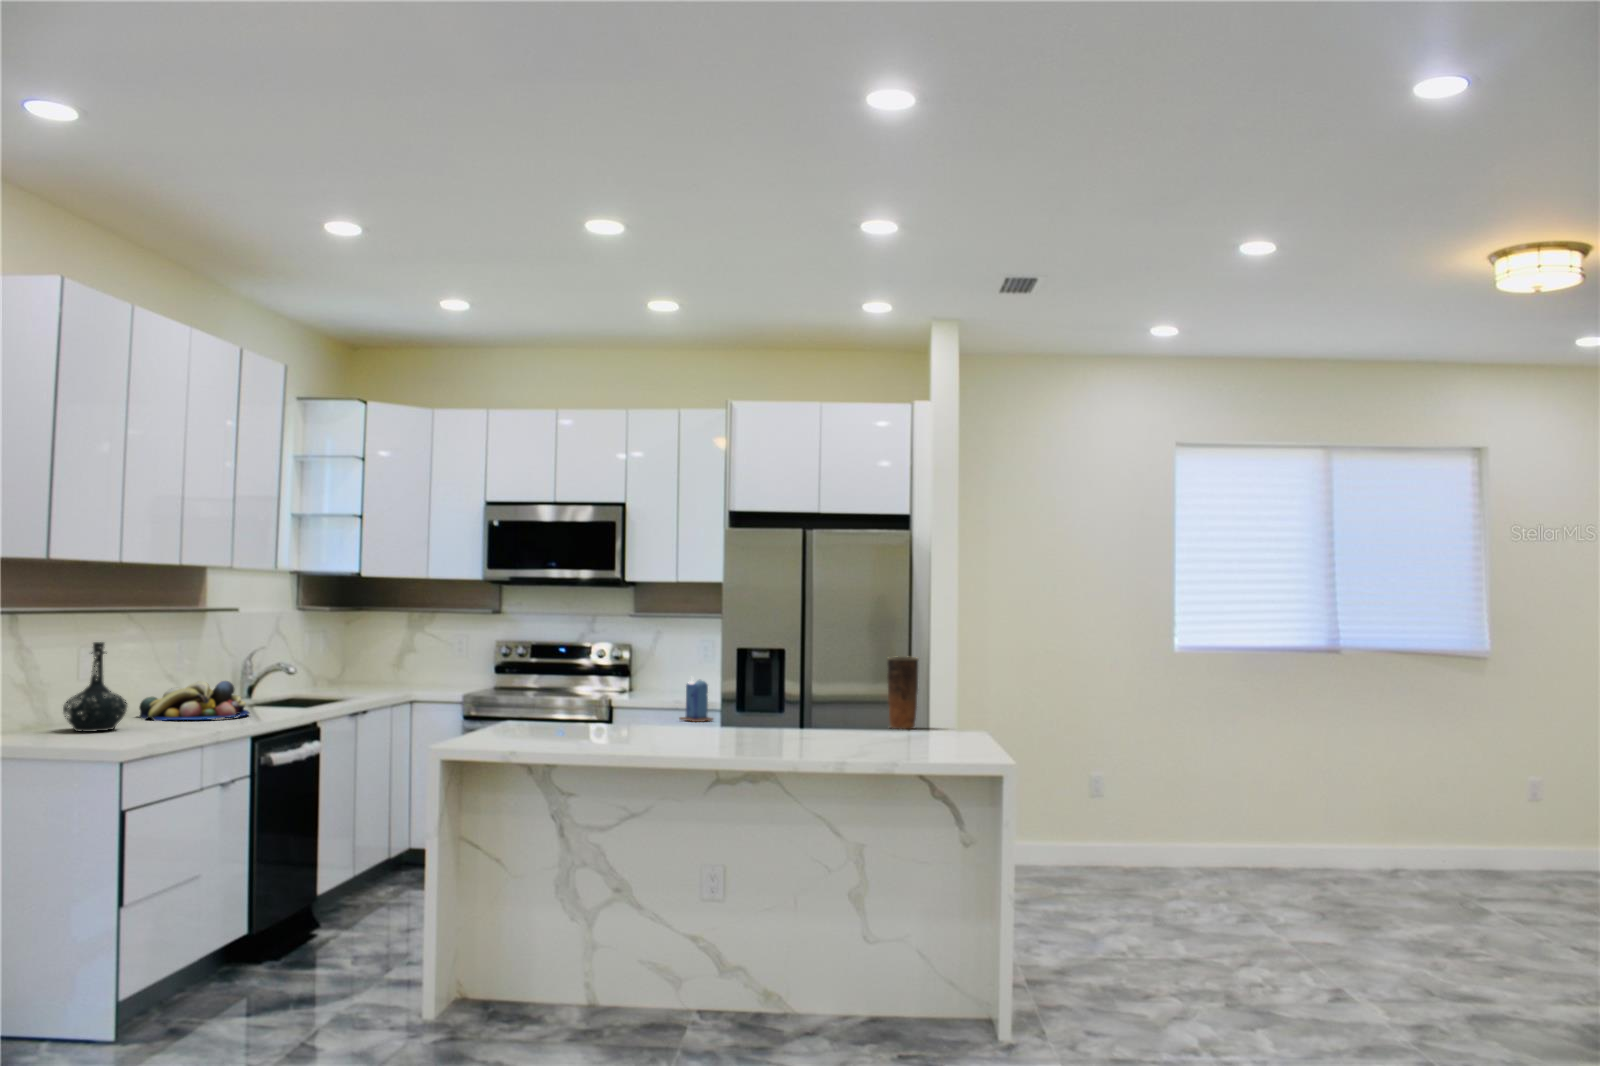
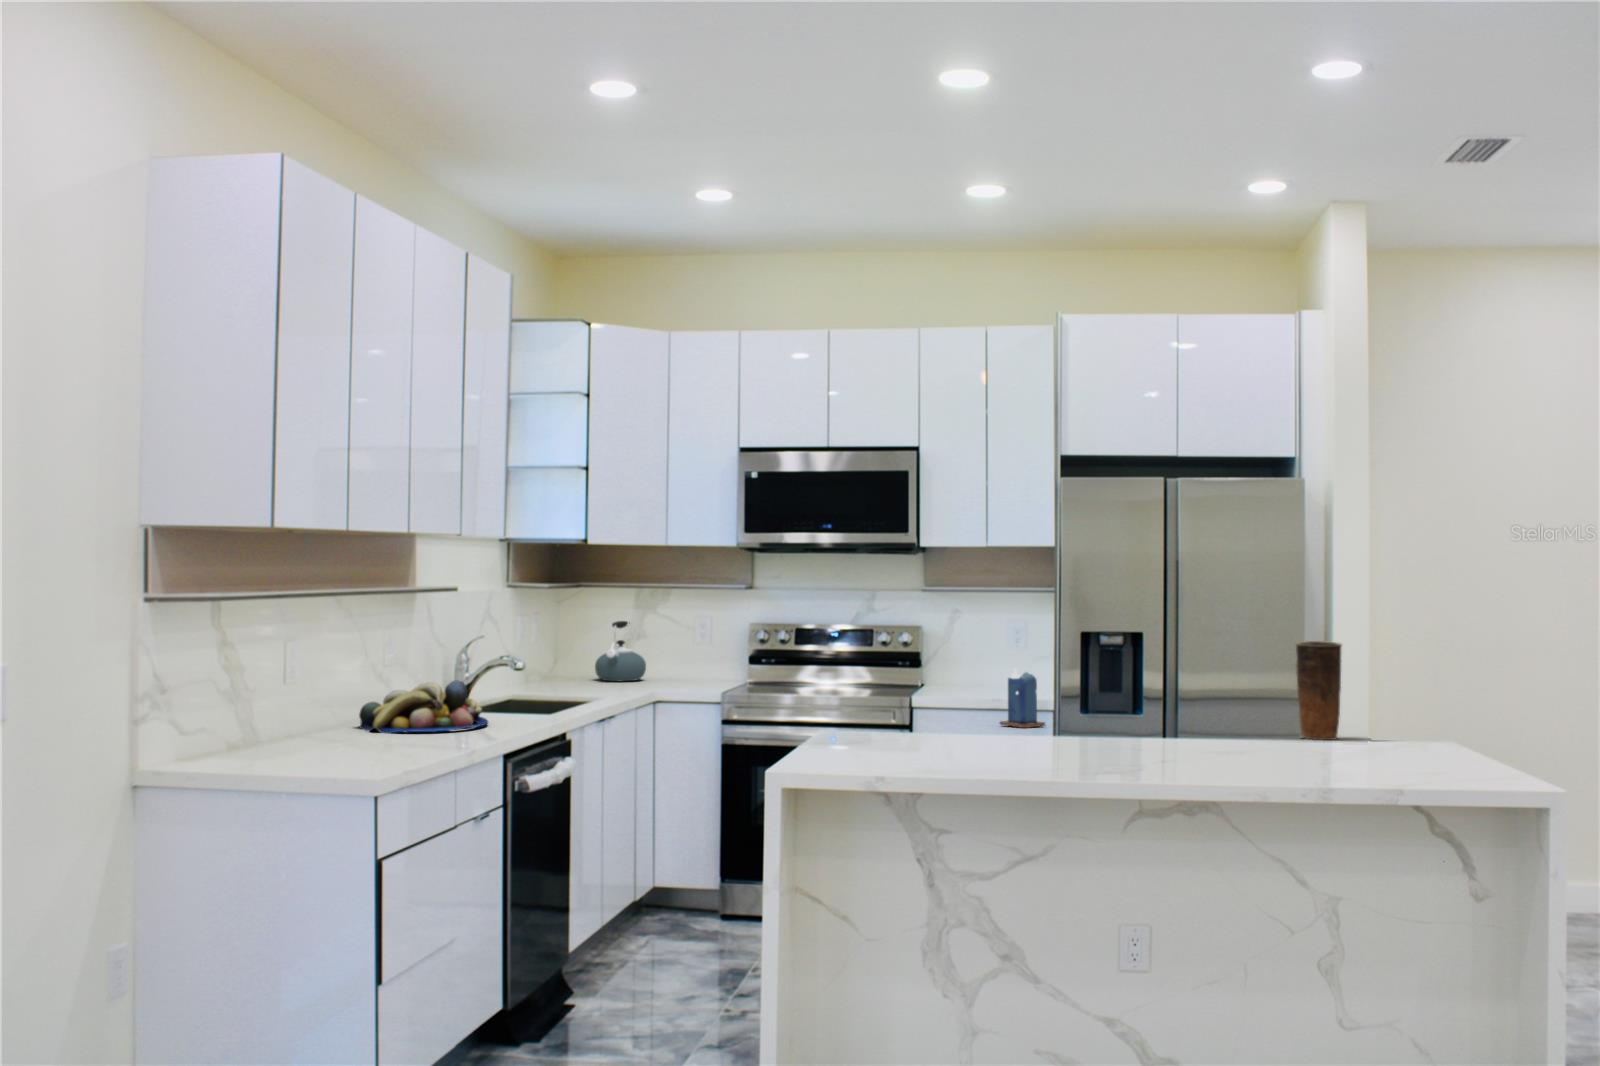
kettle: none [371,638,415,687] -> present [595,621,646,681]
bottle: present [63,642,127,732] -> none [282,635,357,750]

